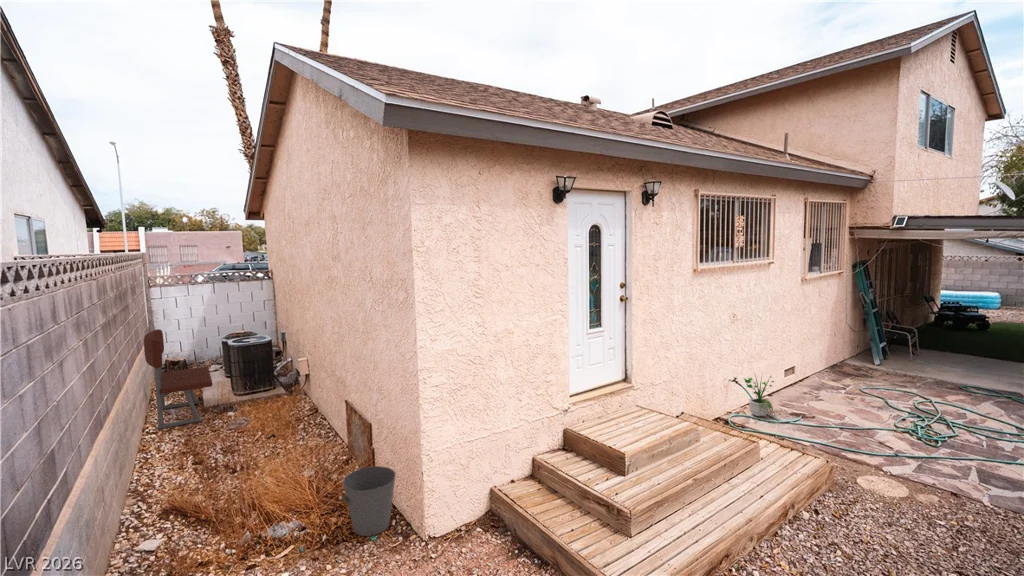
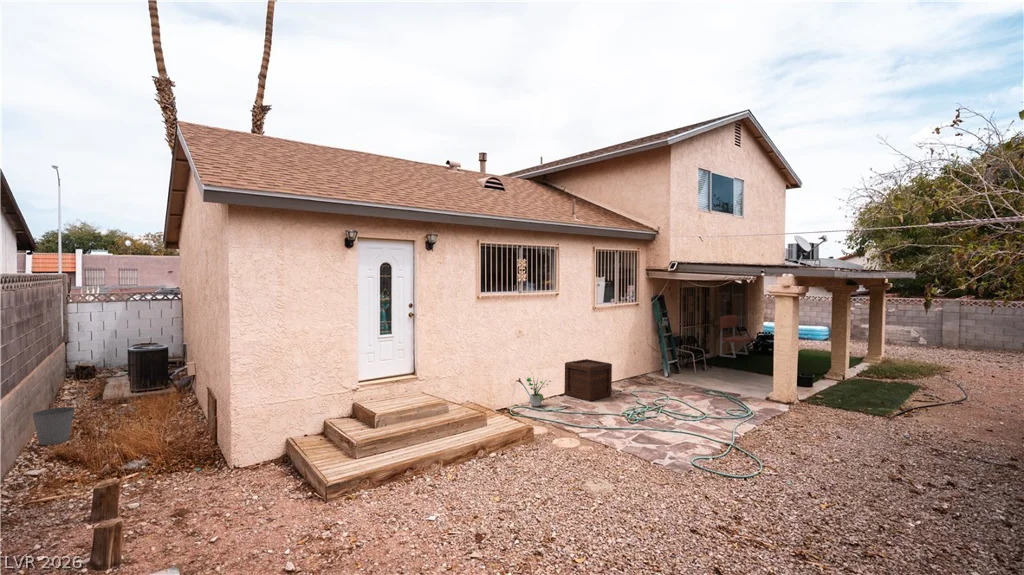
bench: present [144,329,212,429] -> present [720,315,754,358]
wooden crate: none [778,348,847,407] -> present [564,359,612,401]
bucket: present [341,466,396,536] -> present [32,407,76,445]

